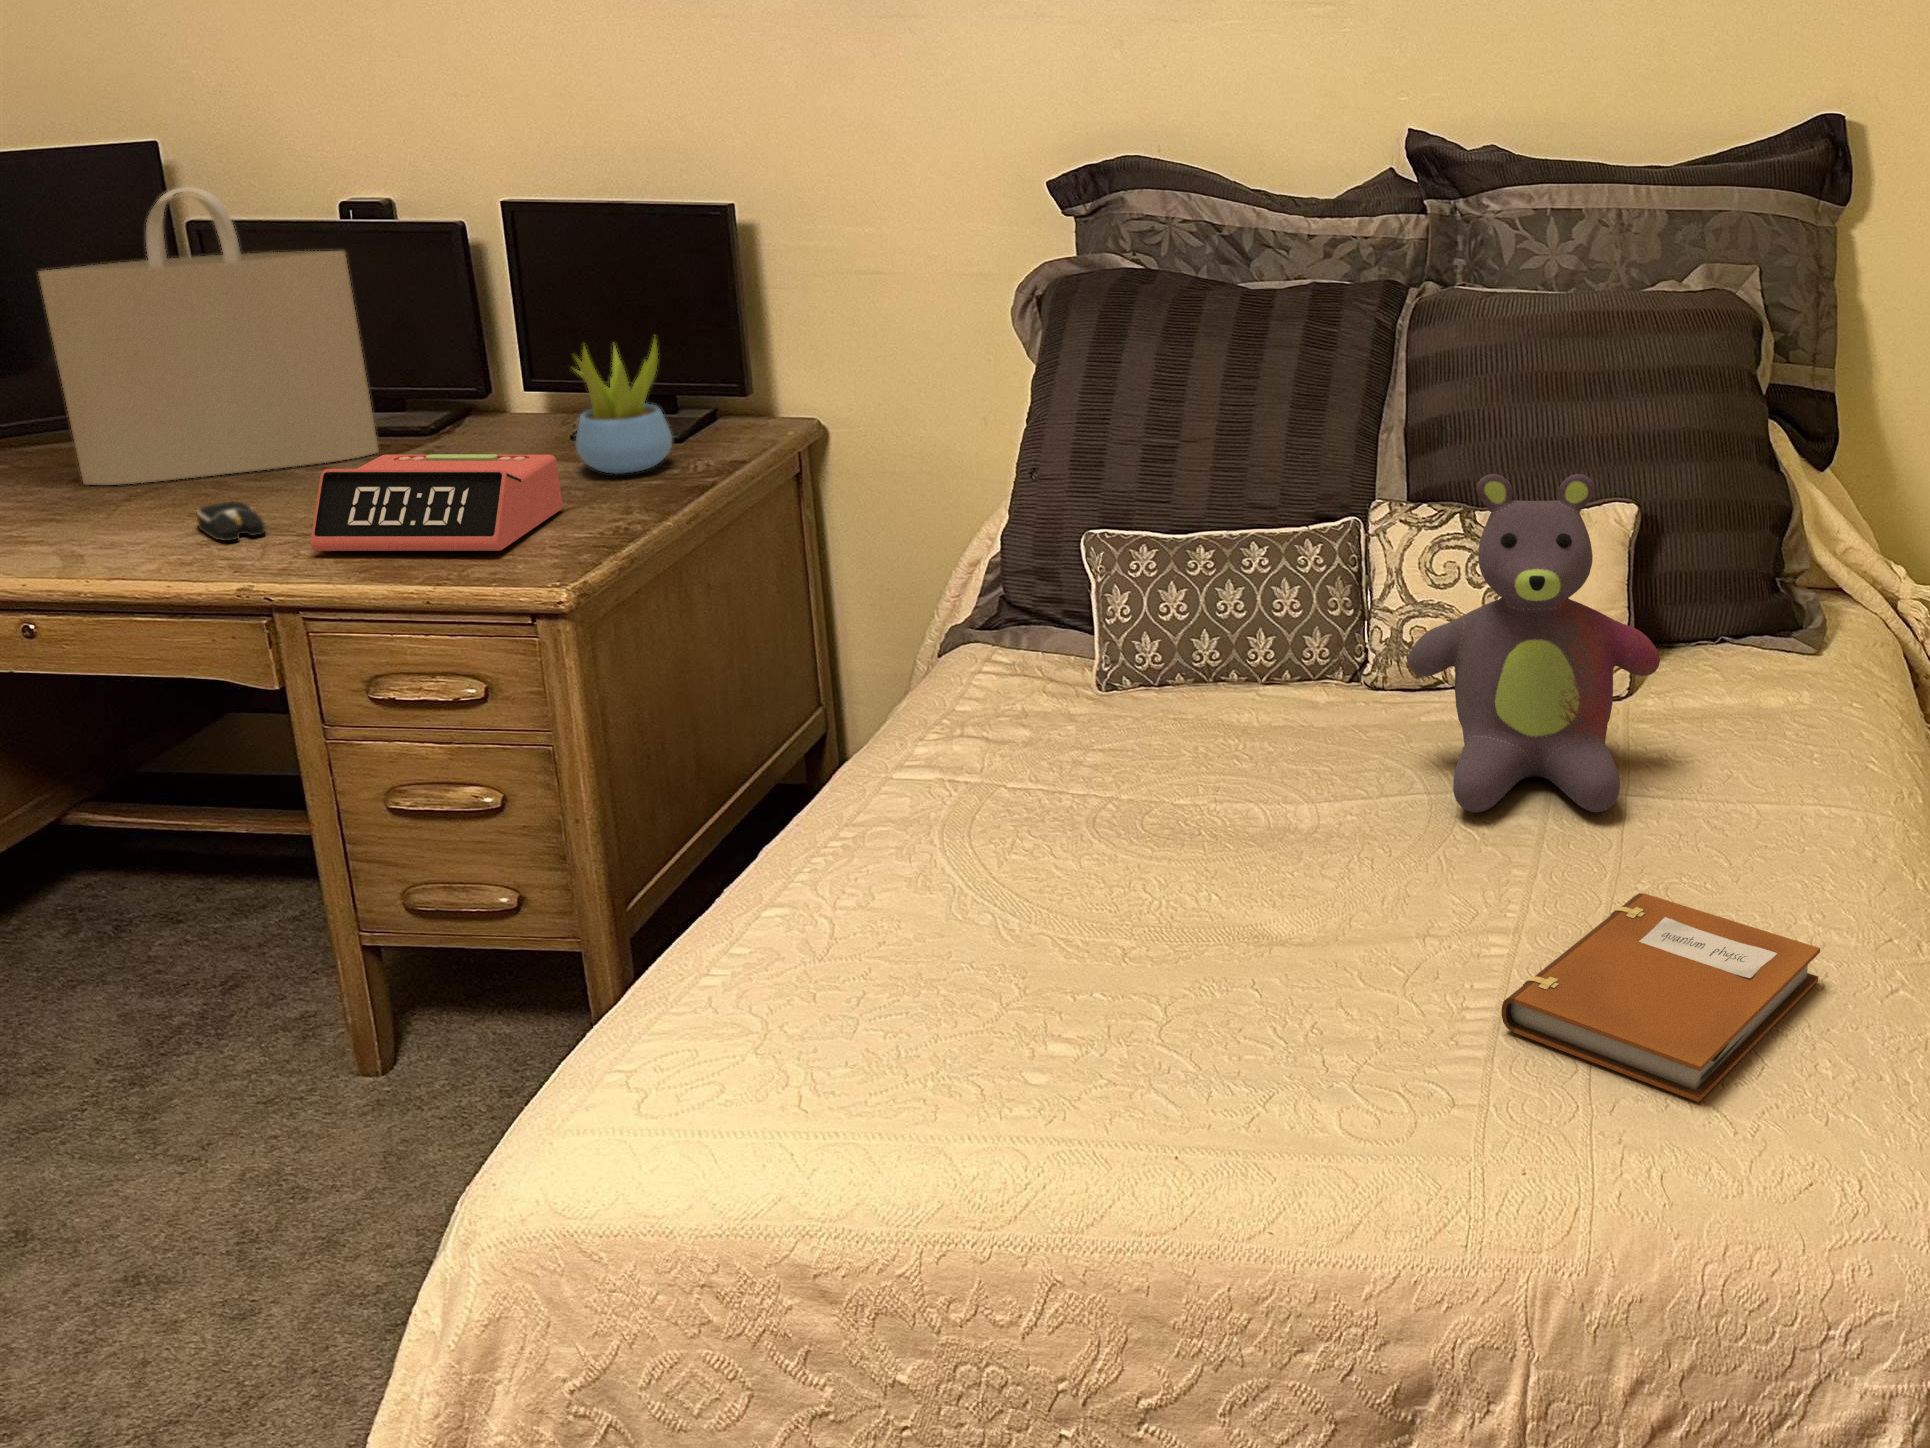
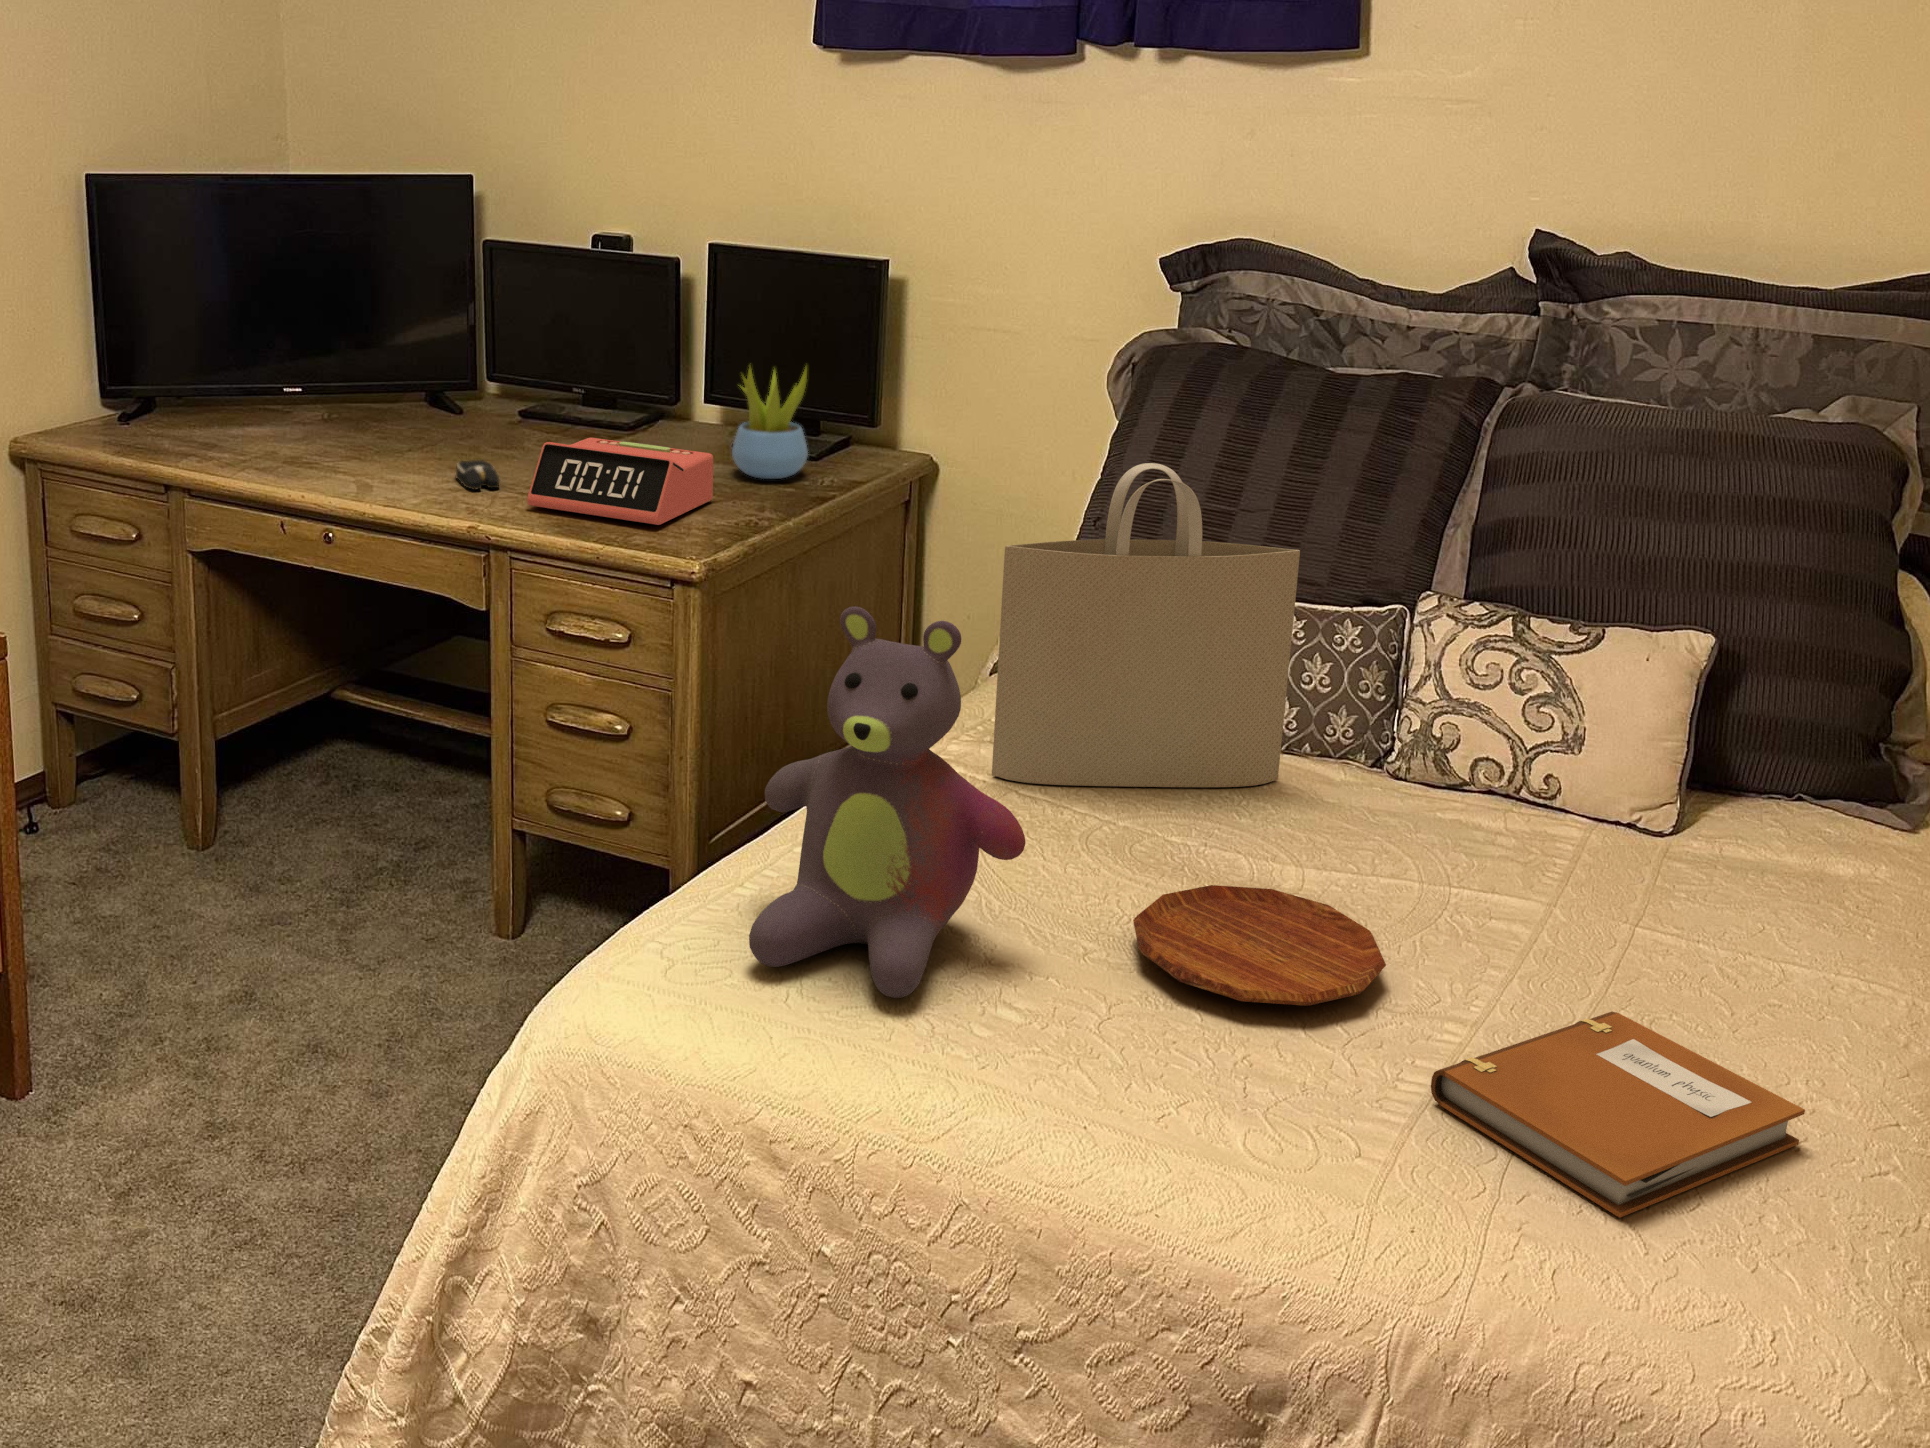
tote bag: present [39,187,378,485] -> present [992,463,1300,787]
stuffed bear: present [1408,474,1660,813] -> present [749,606,1026,998]
tray: none [1167,841,1427,973] -> present [1133,885,1386,1006]

